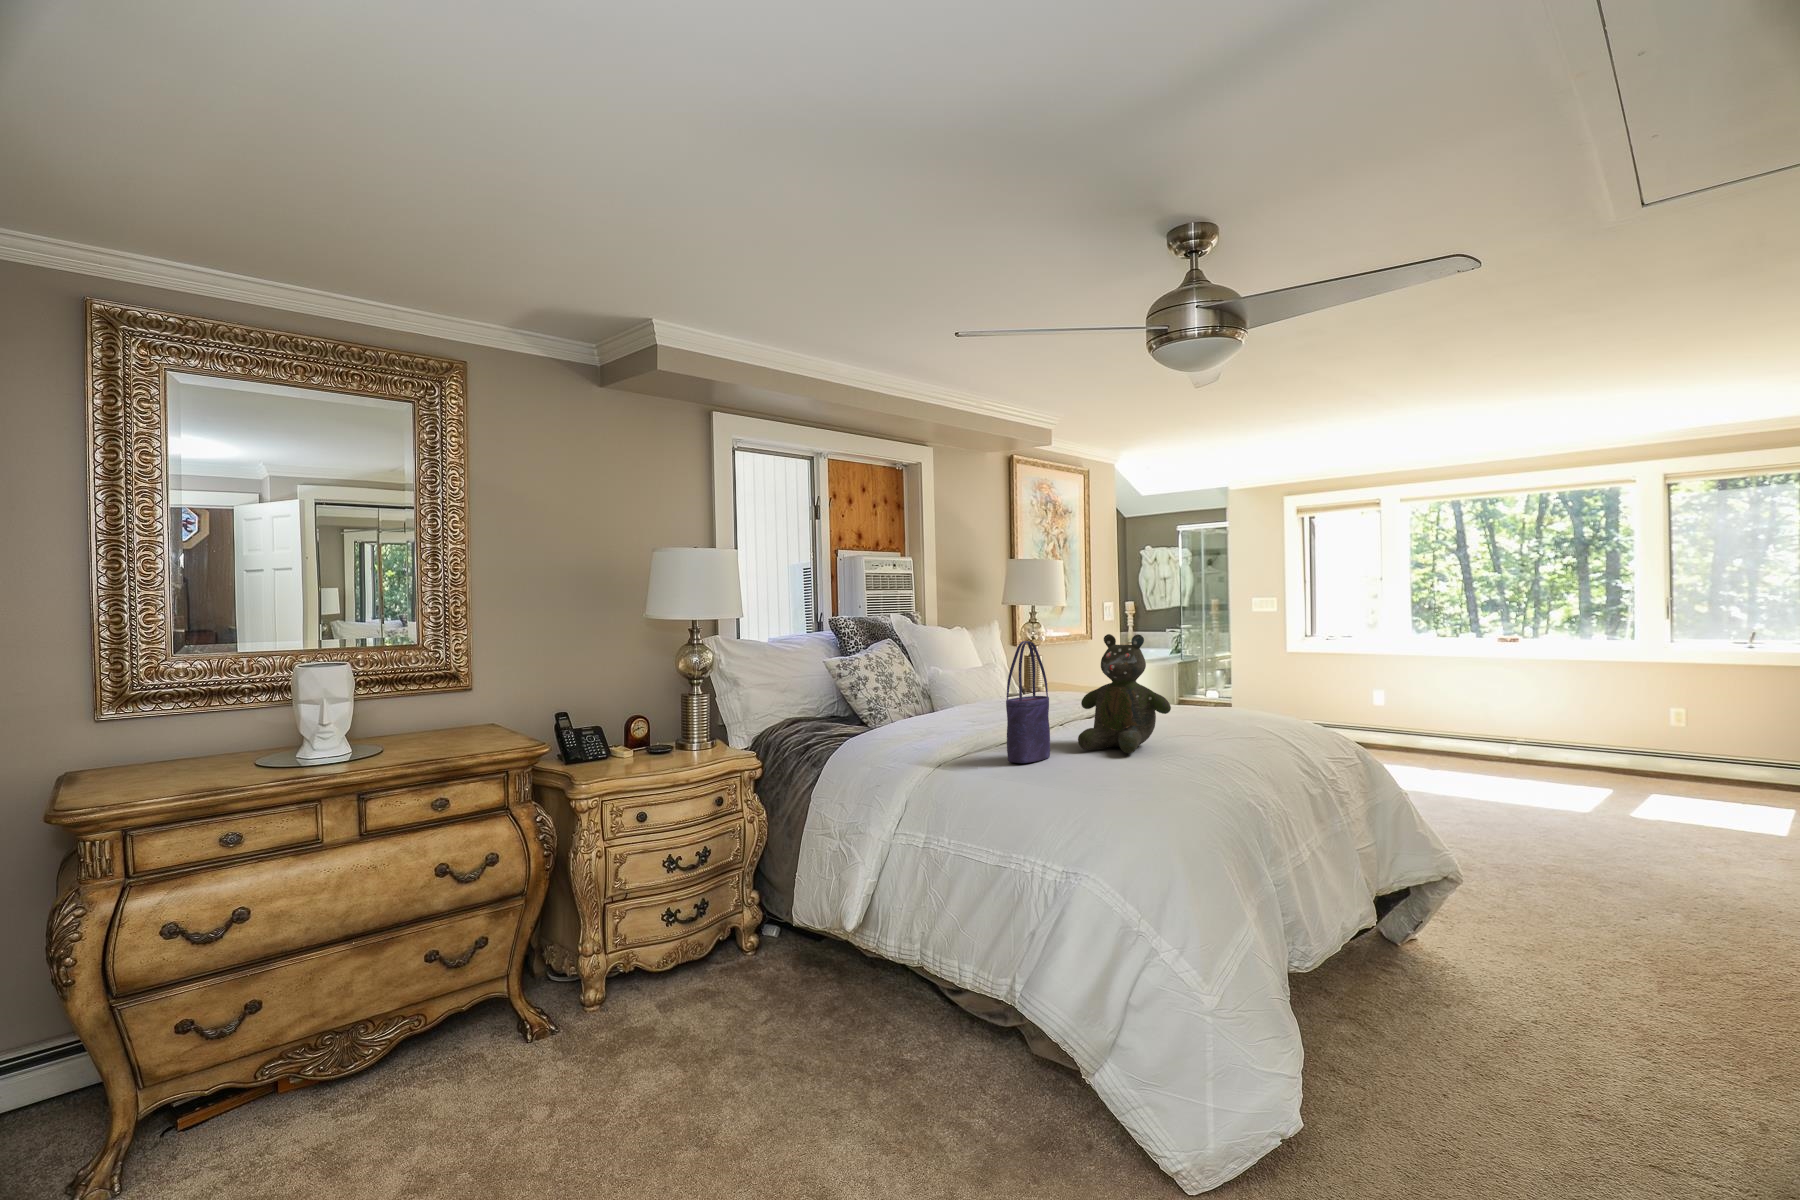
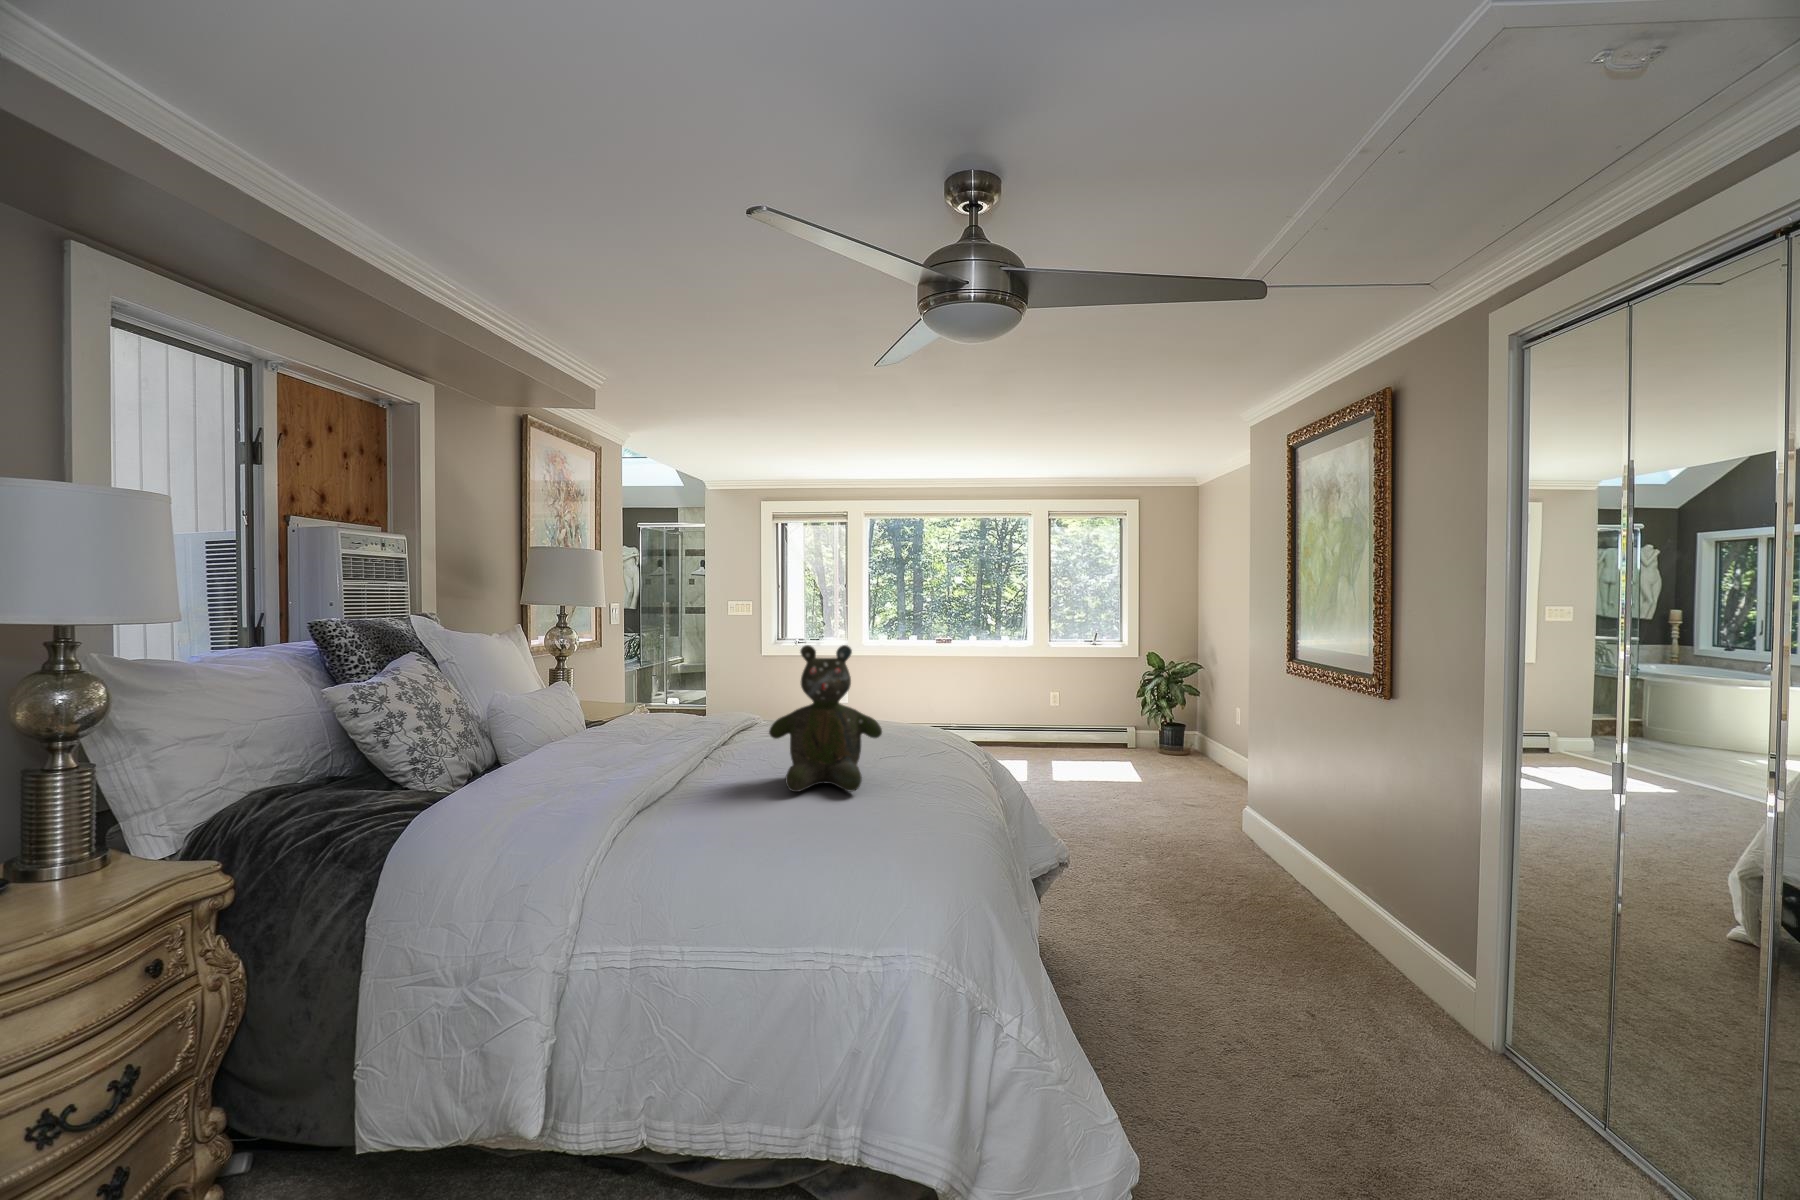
tote bag: present [1006,641,1050,763] -> none [723,657,767,825]

